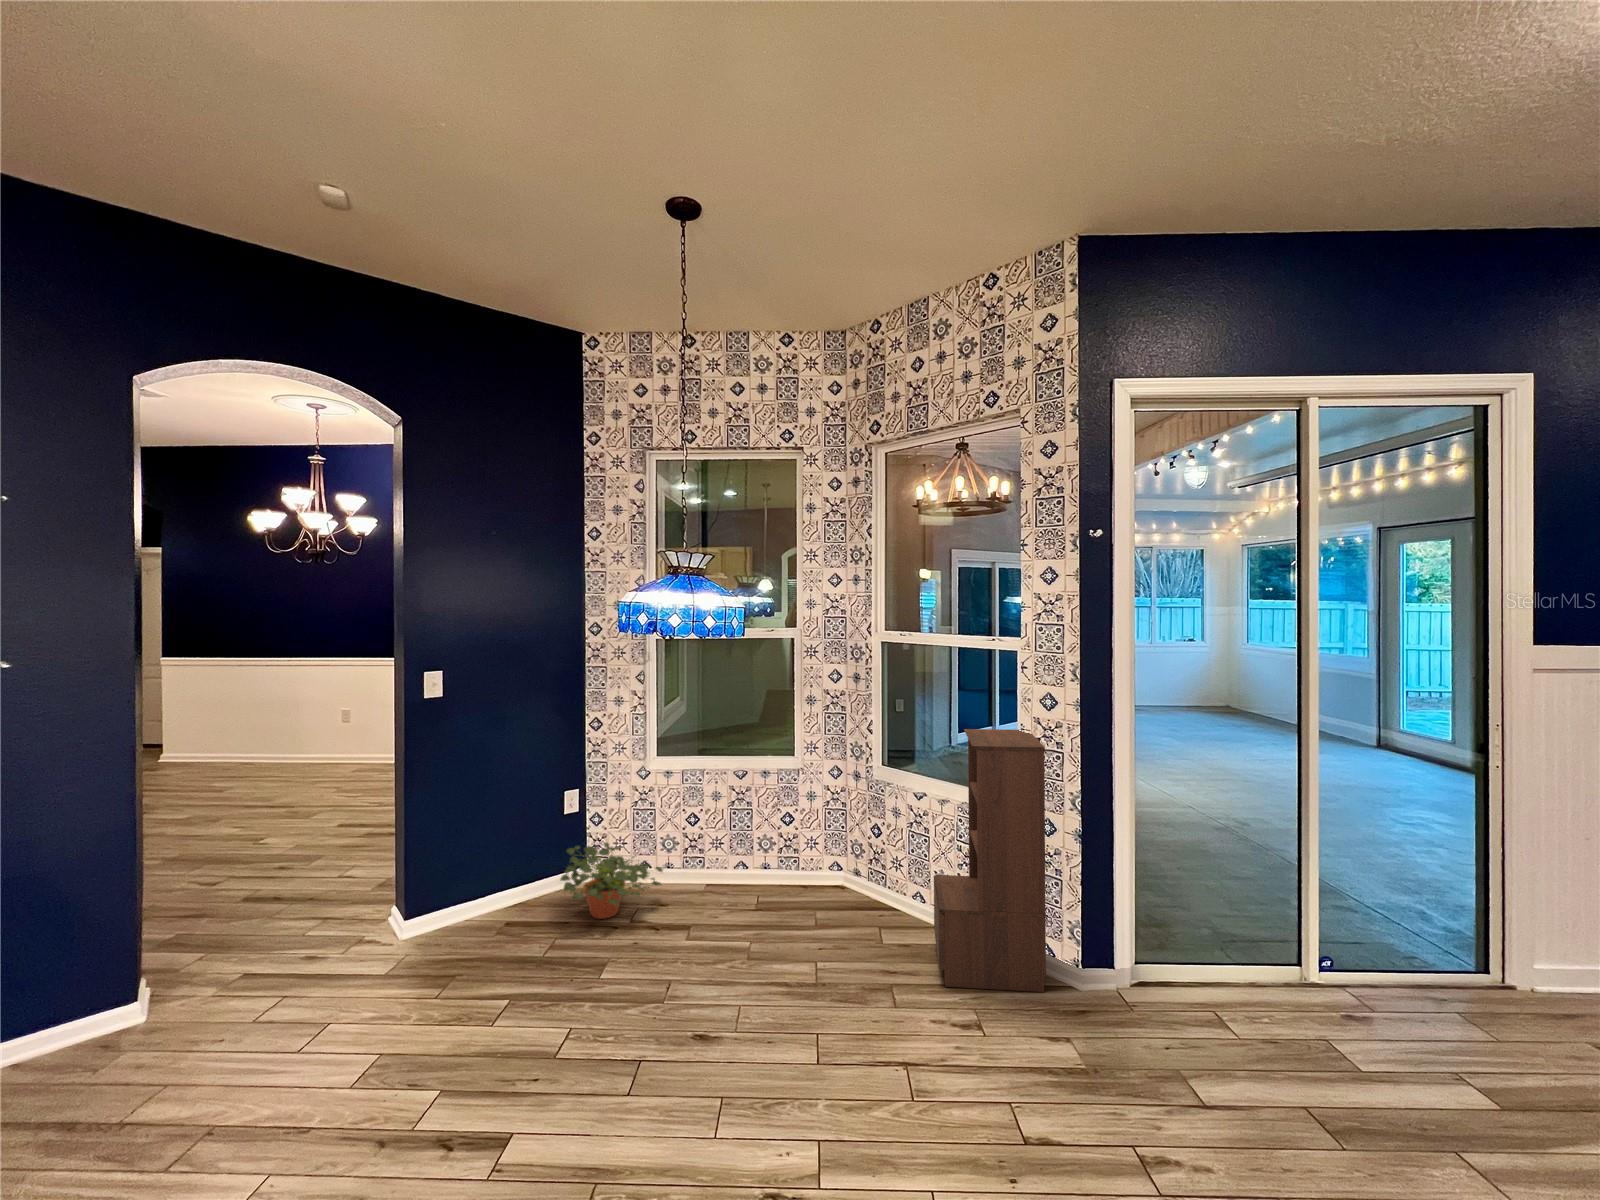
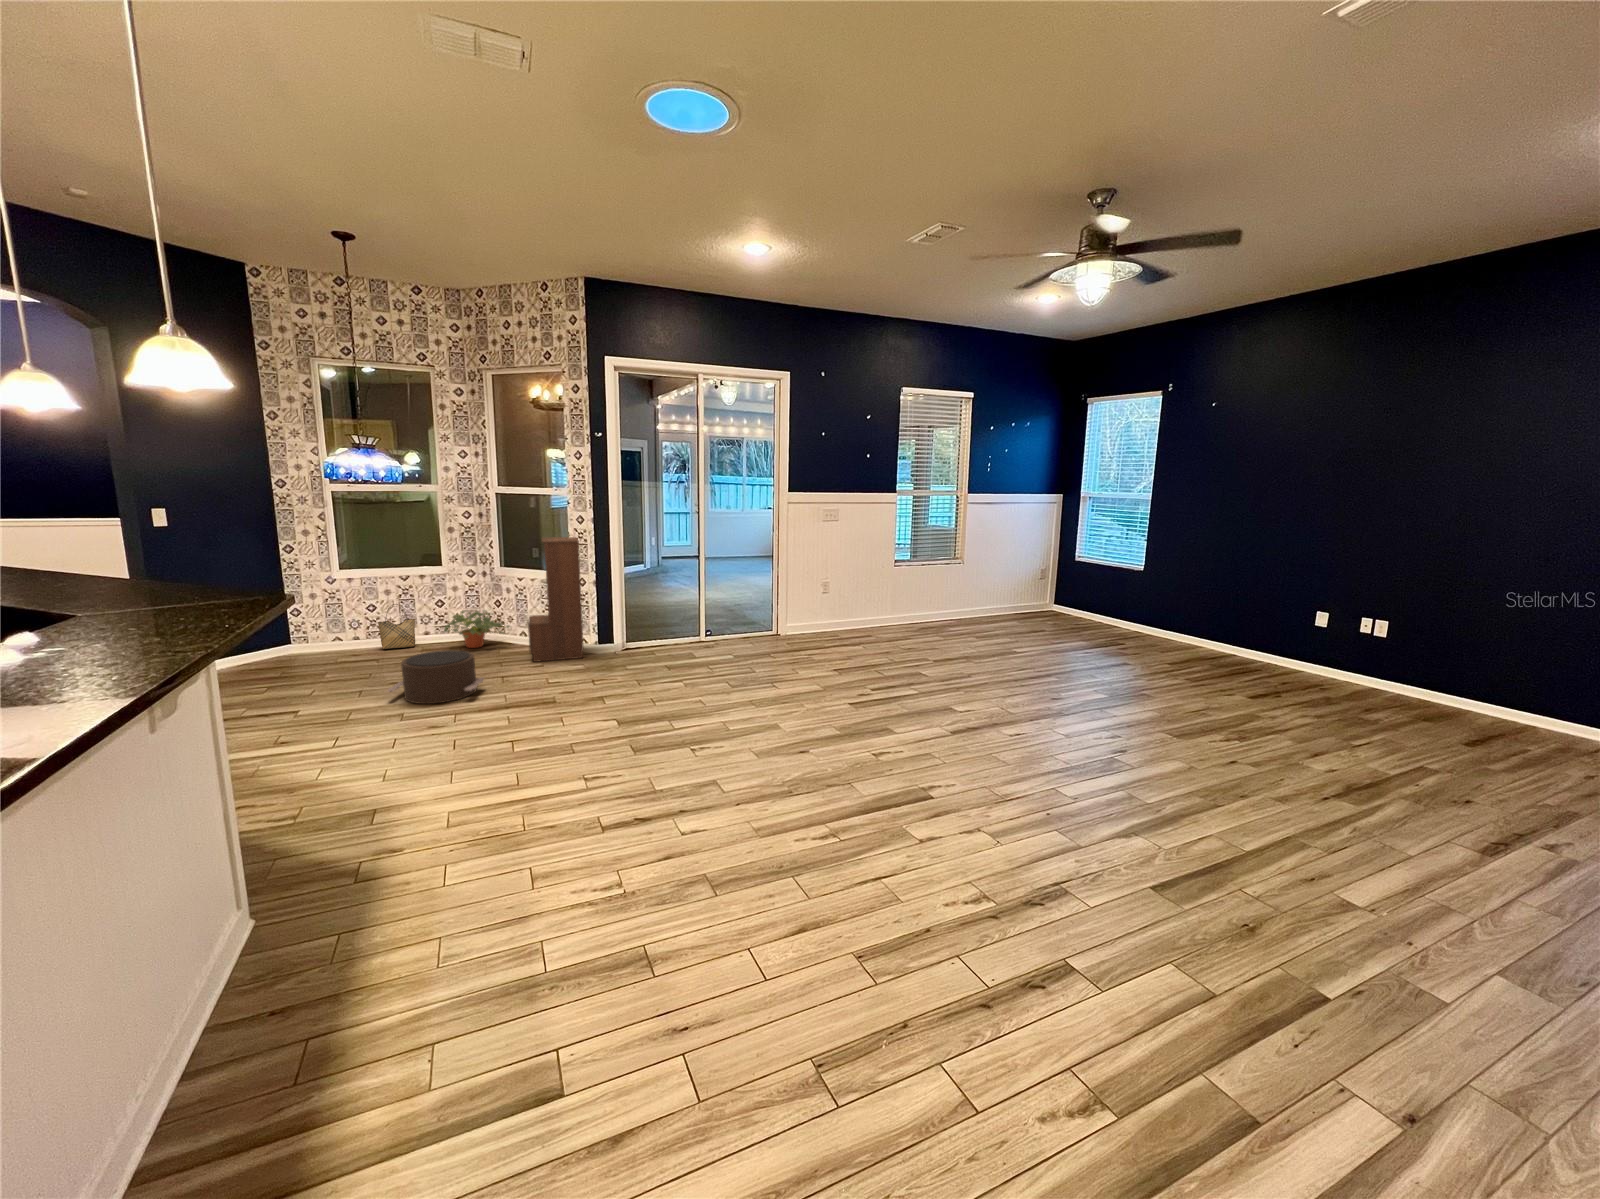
woven basket: none [698,817,750,894] -> present [378,604,415,649]
potted plant: present [561,843,663,919] -> present [444,610,510,648]
pouf: none [678,970,863,1130] -> present [388,650,484,704]

